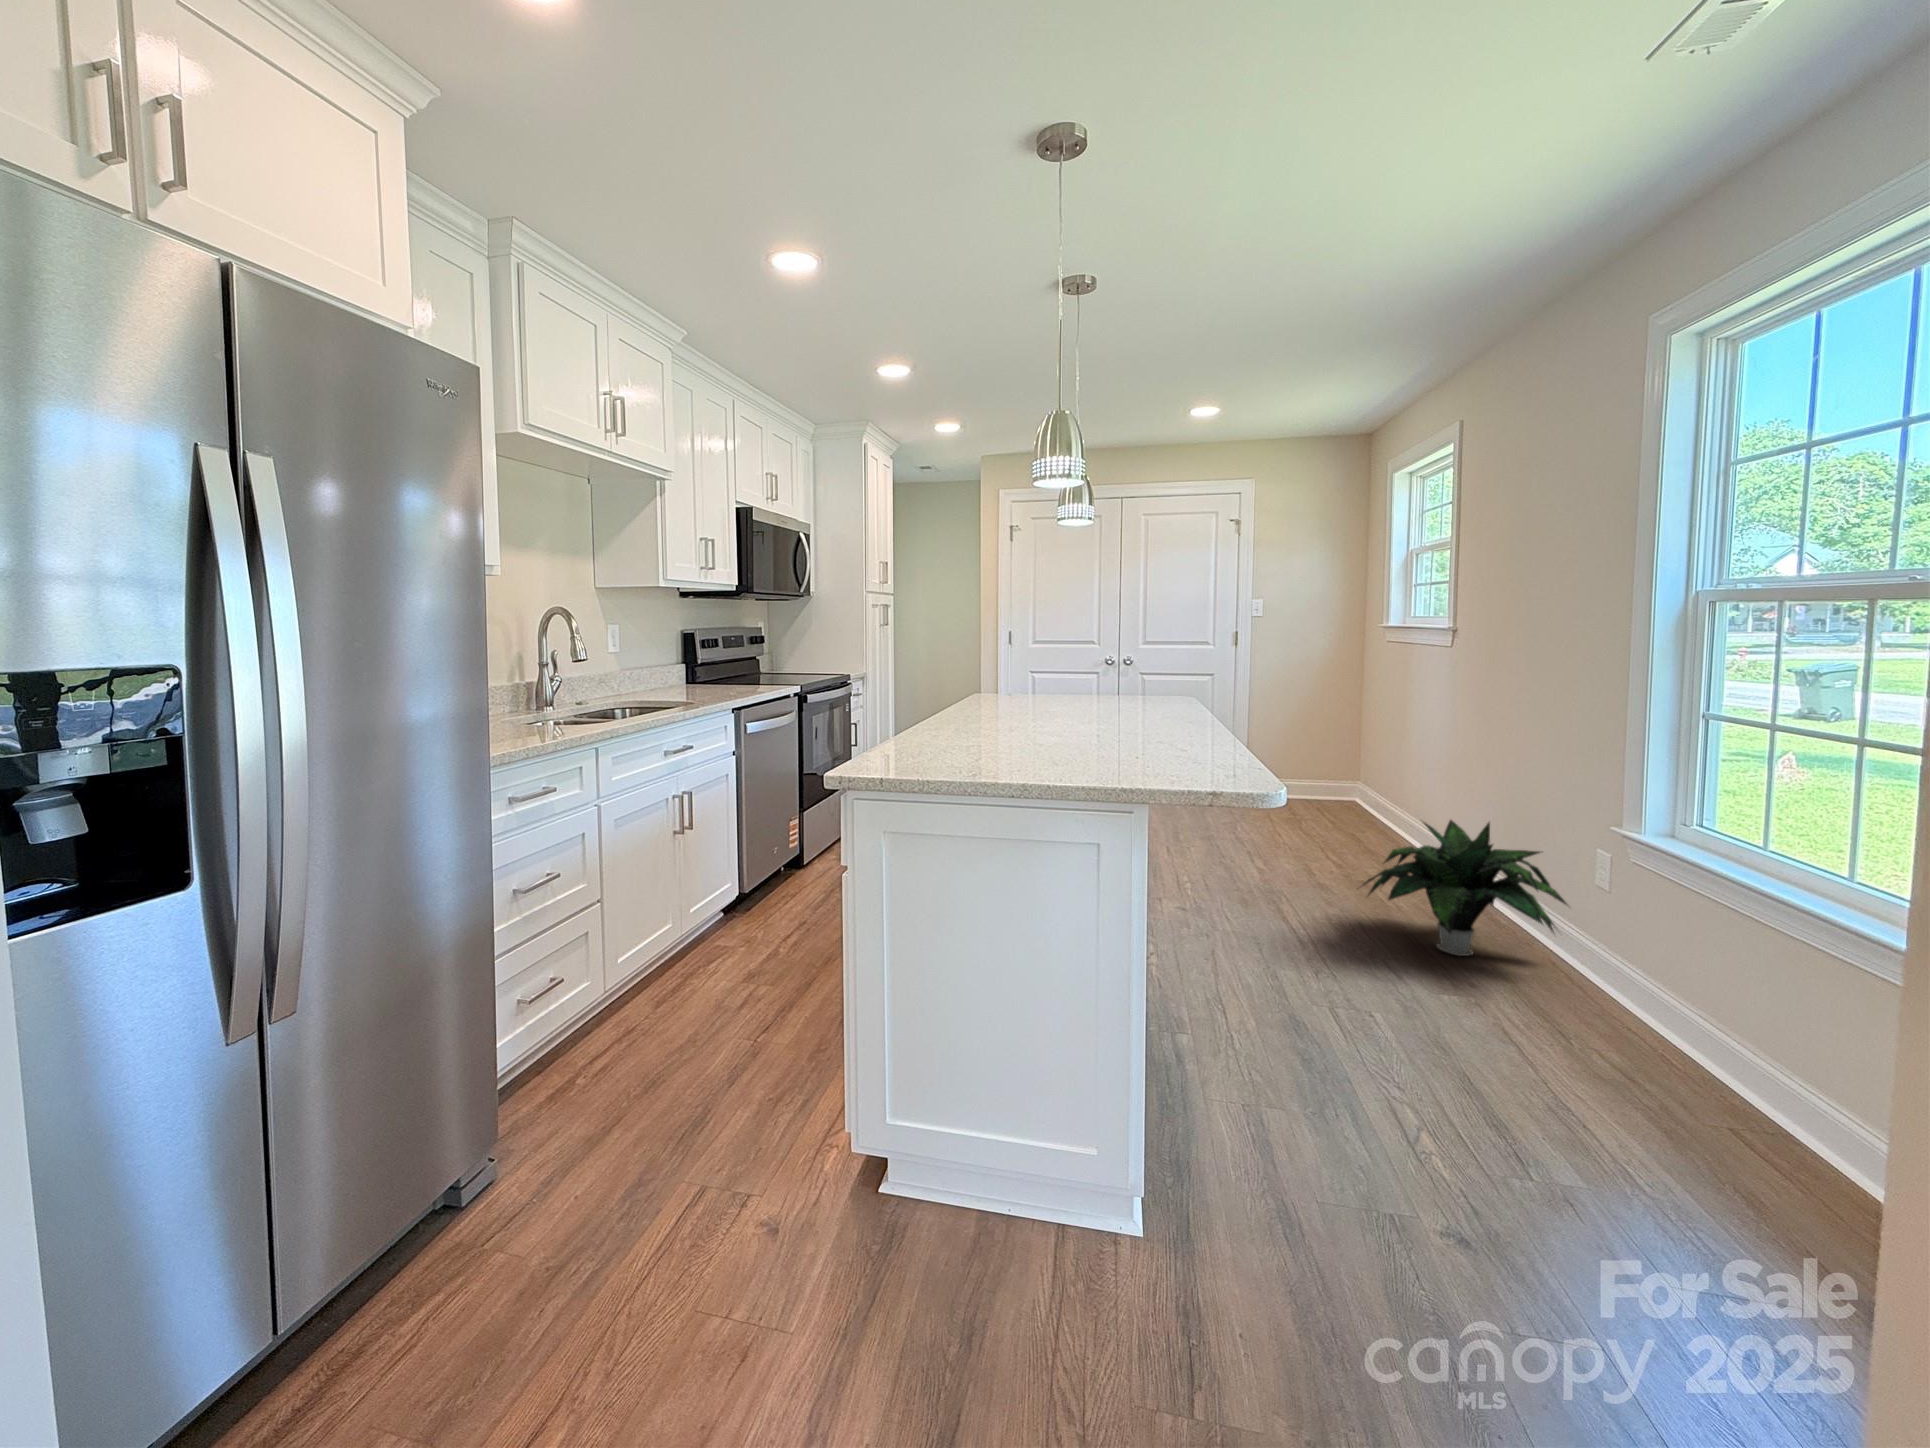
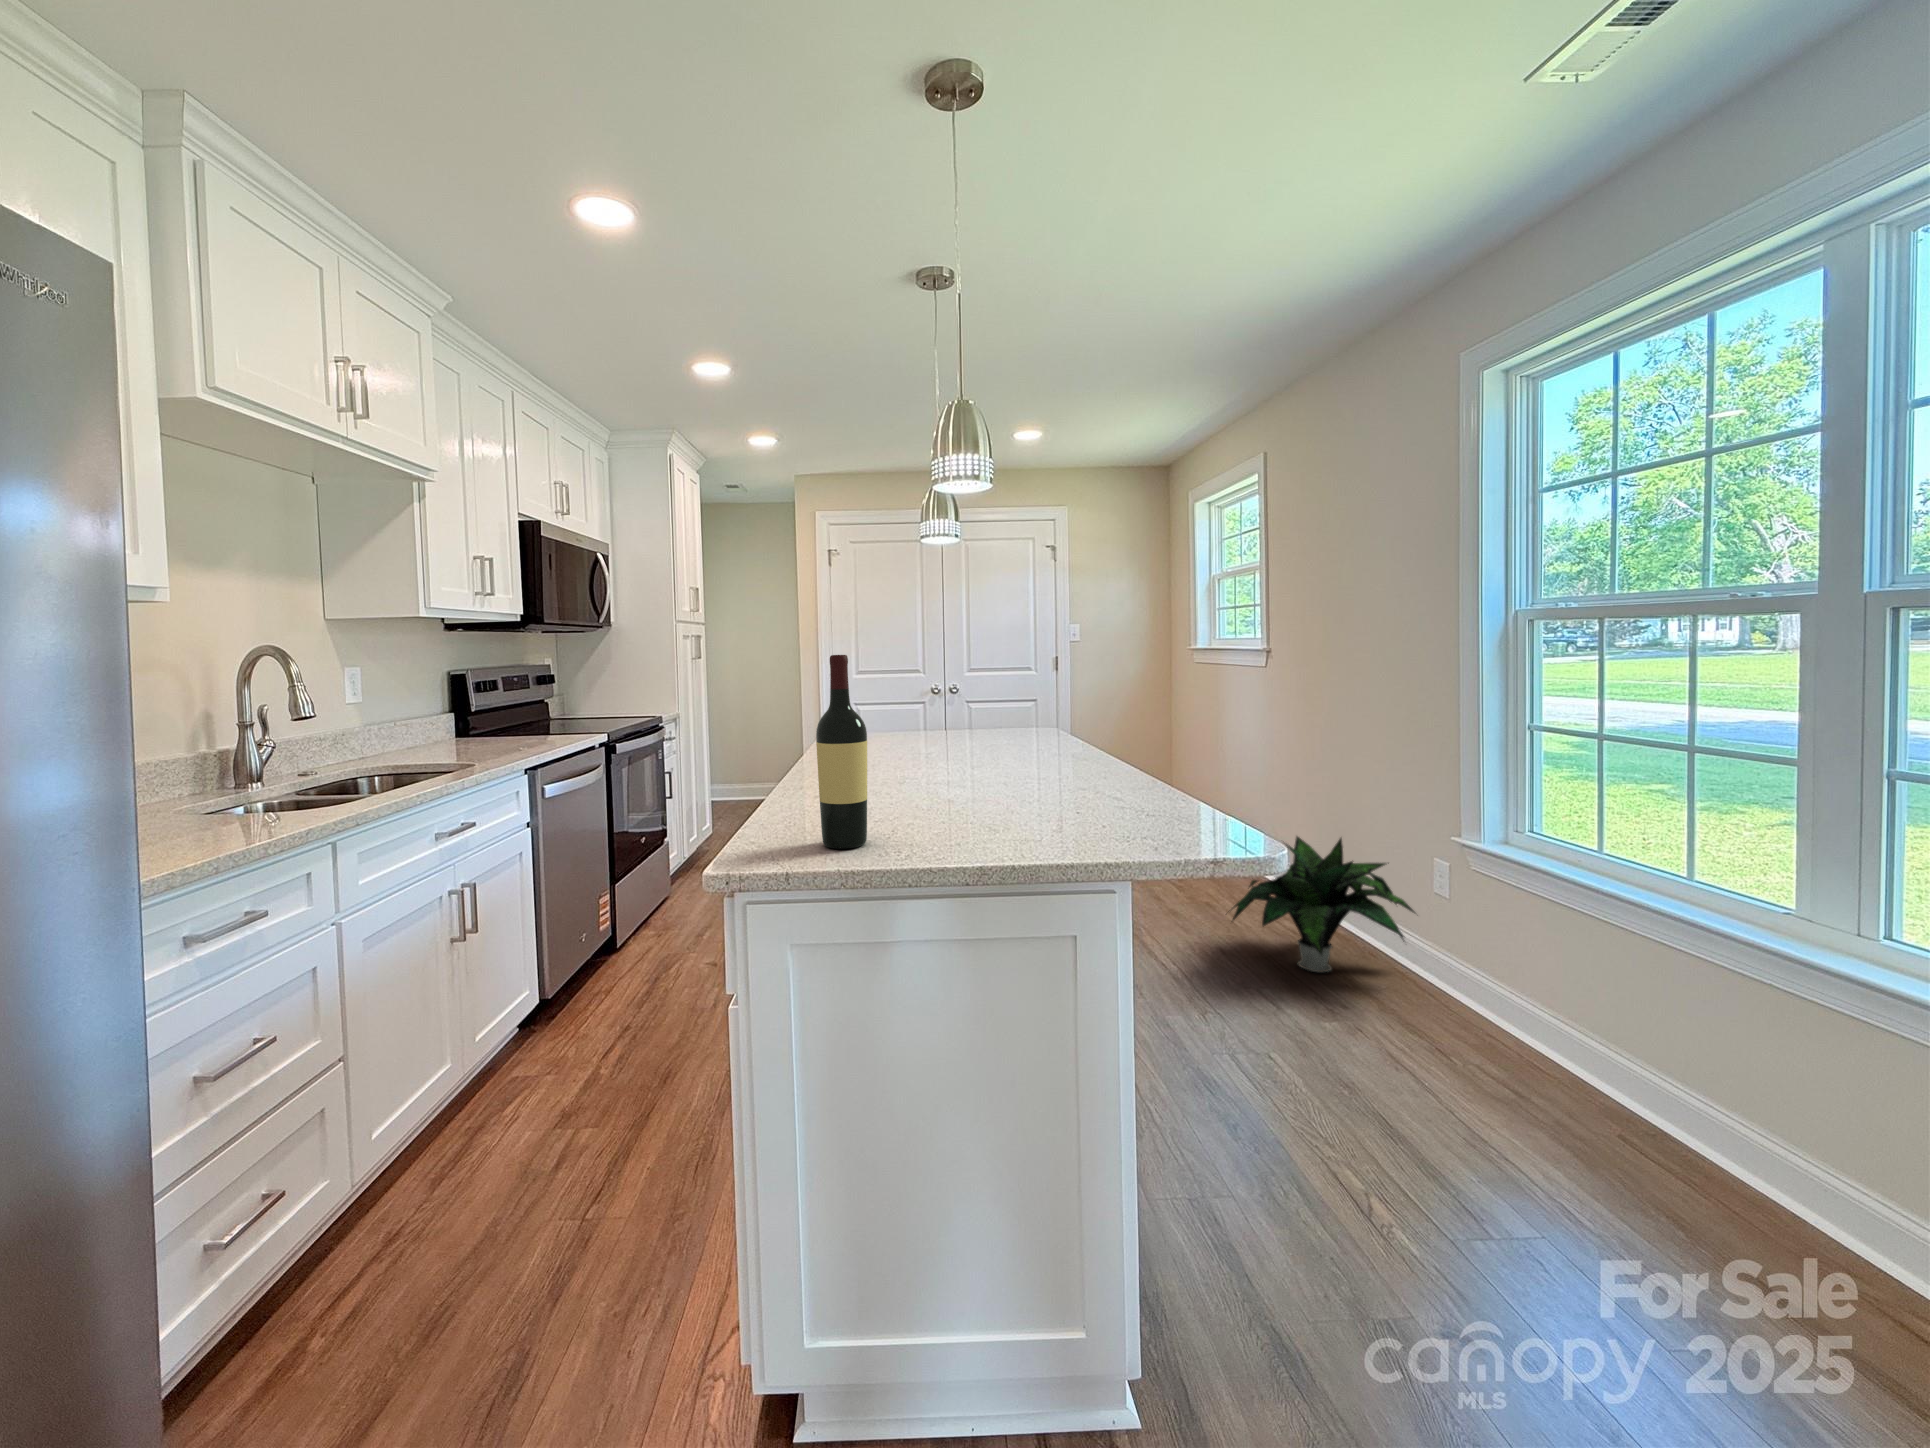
wine bottle: none [910,622,948,766] -> present [816,655,867,849]

